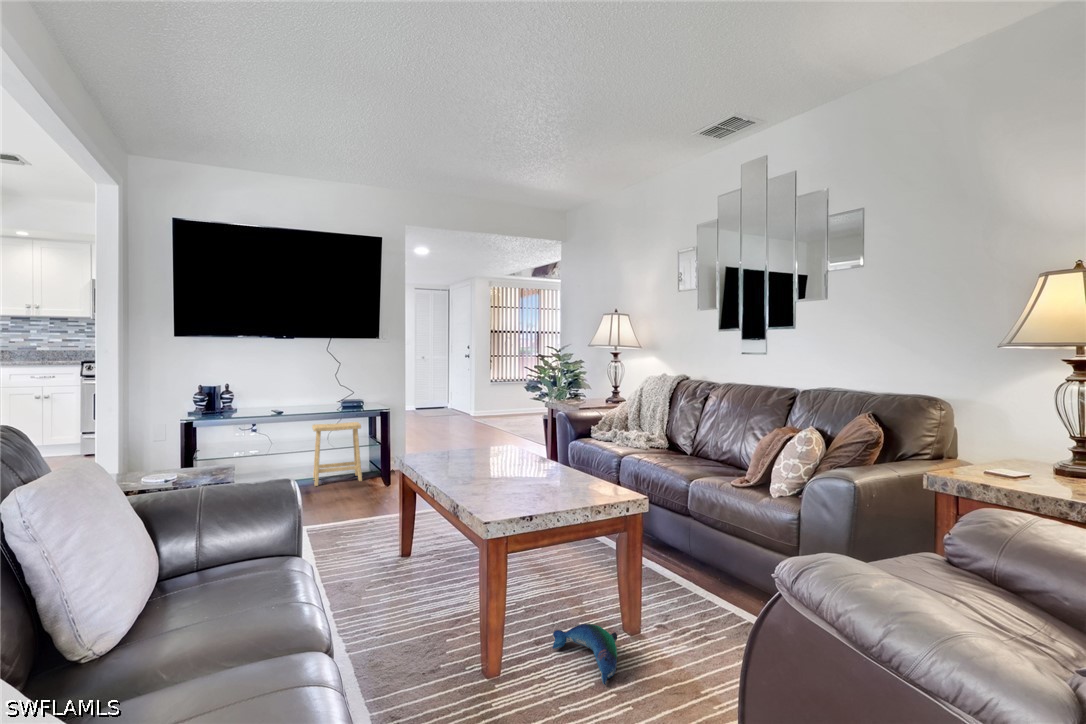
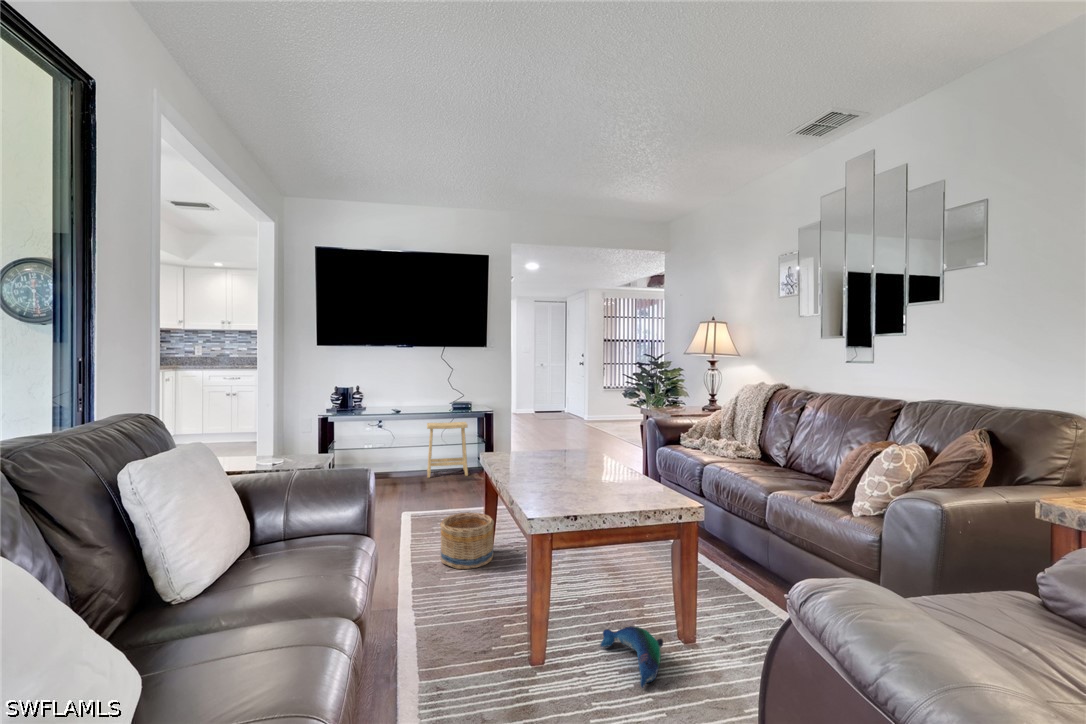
basket: none [353,521,415,585] -> present [440,513,494,569]

